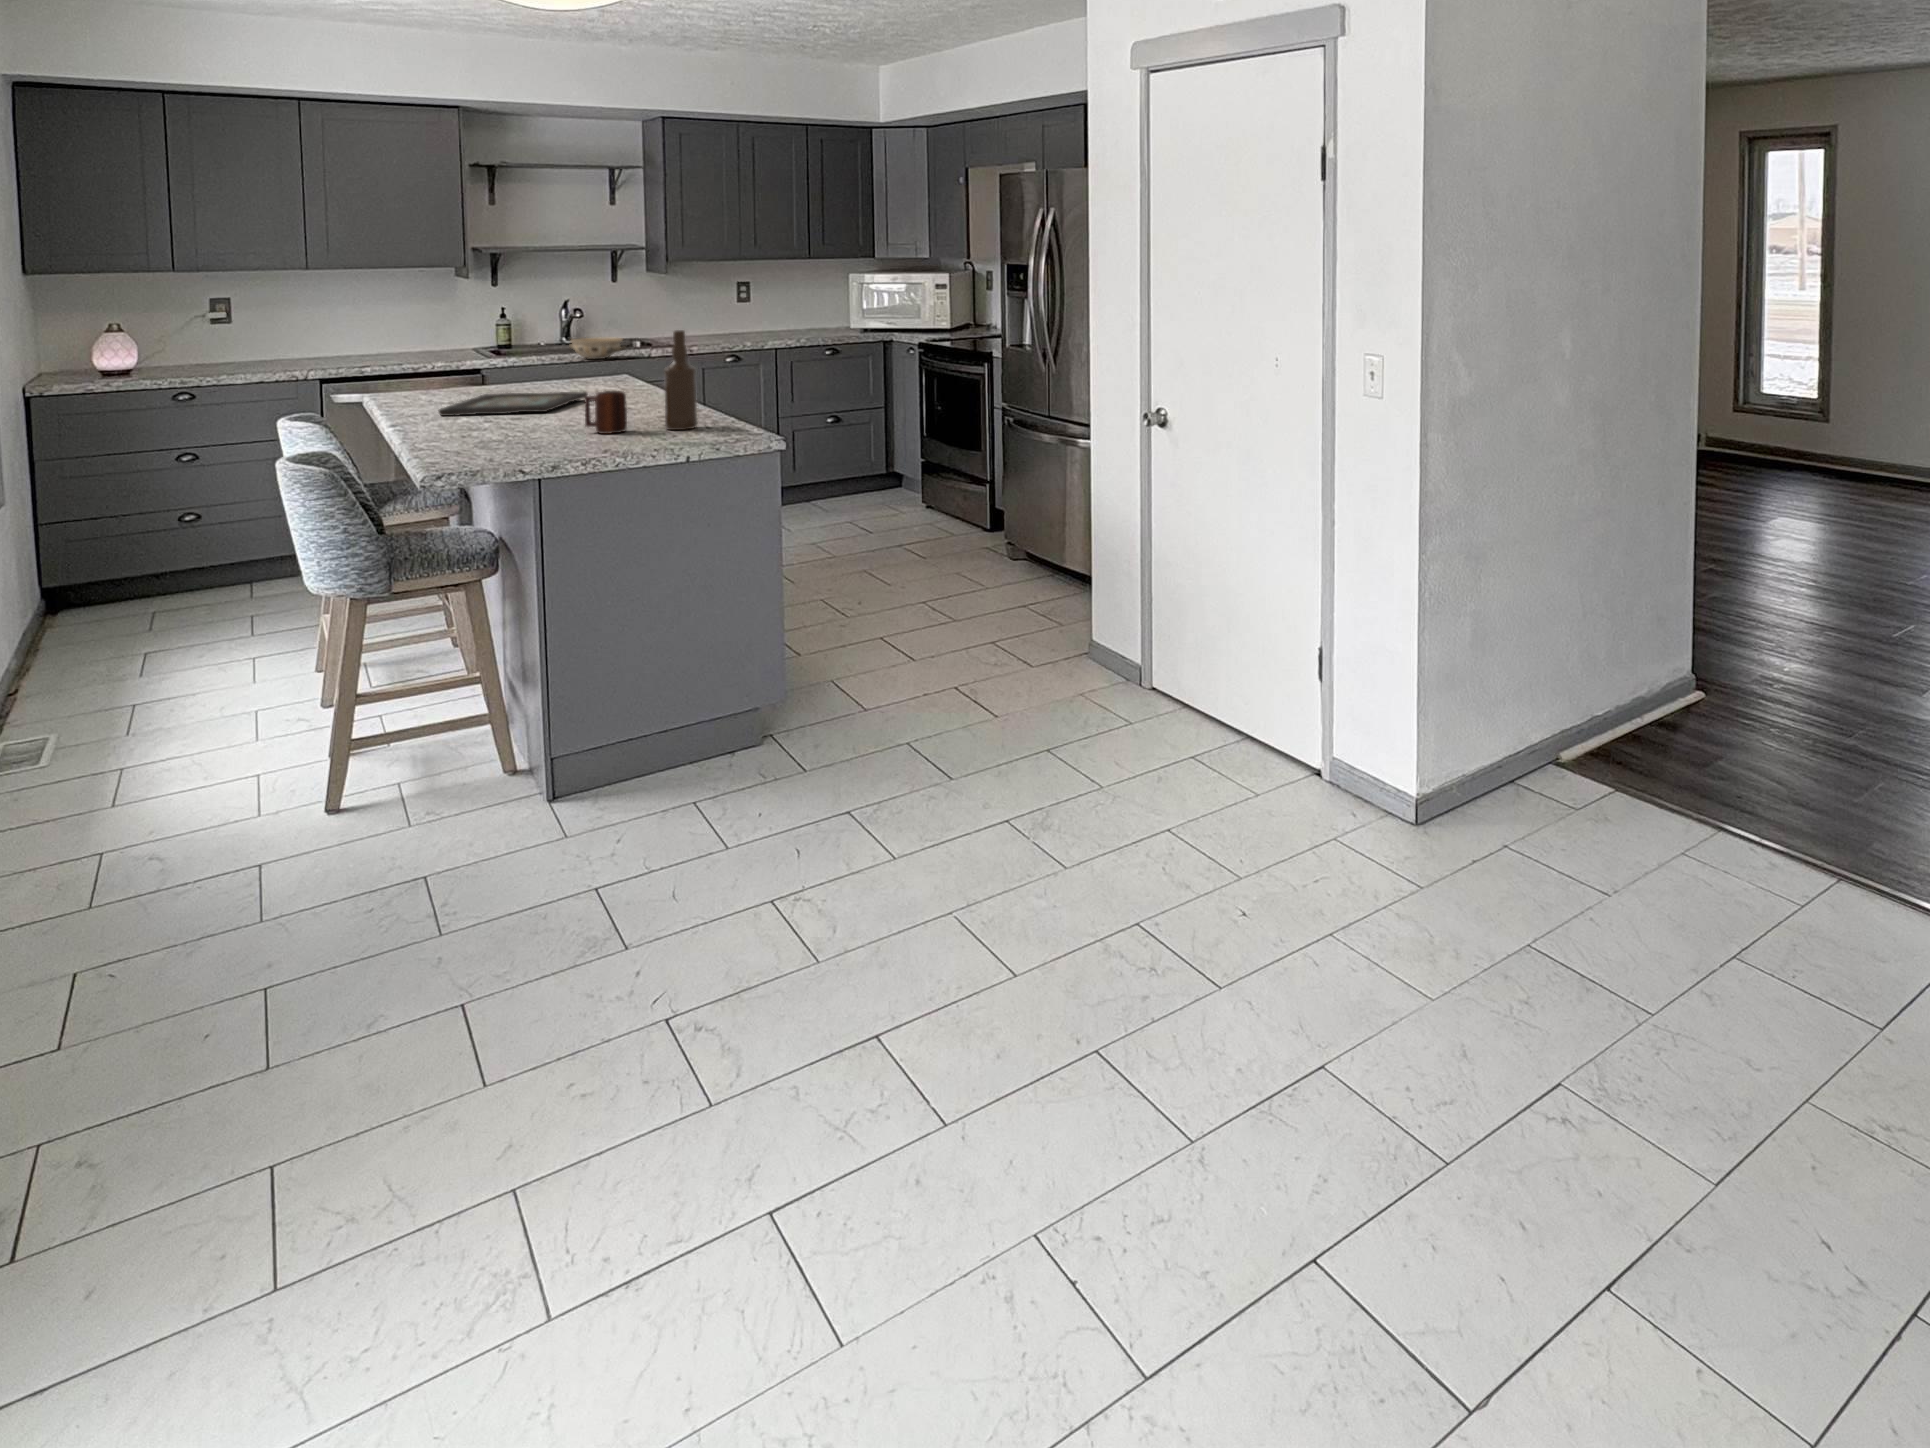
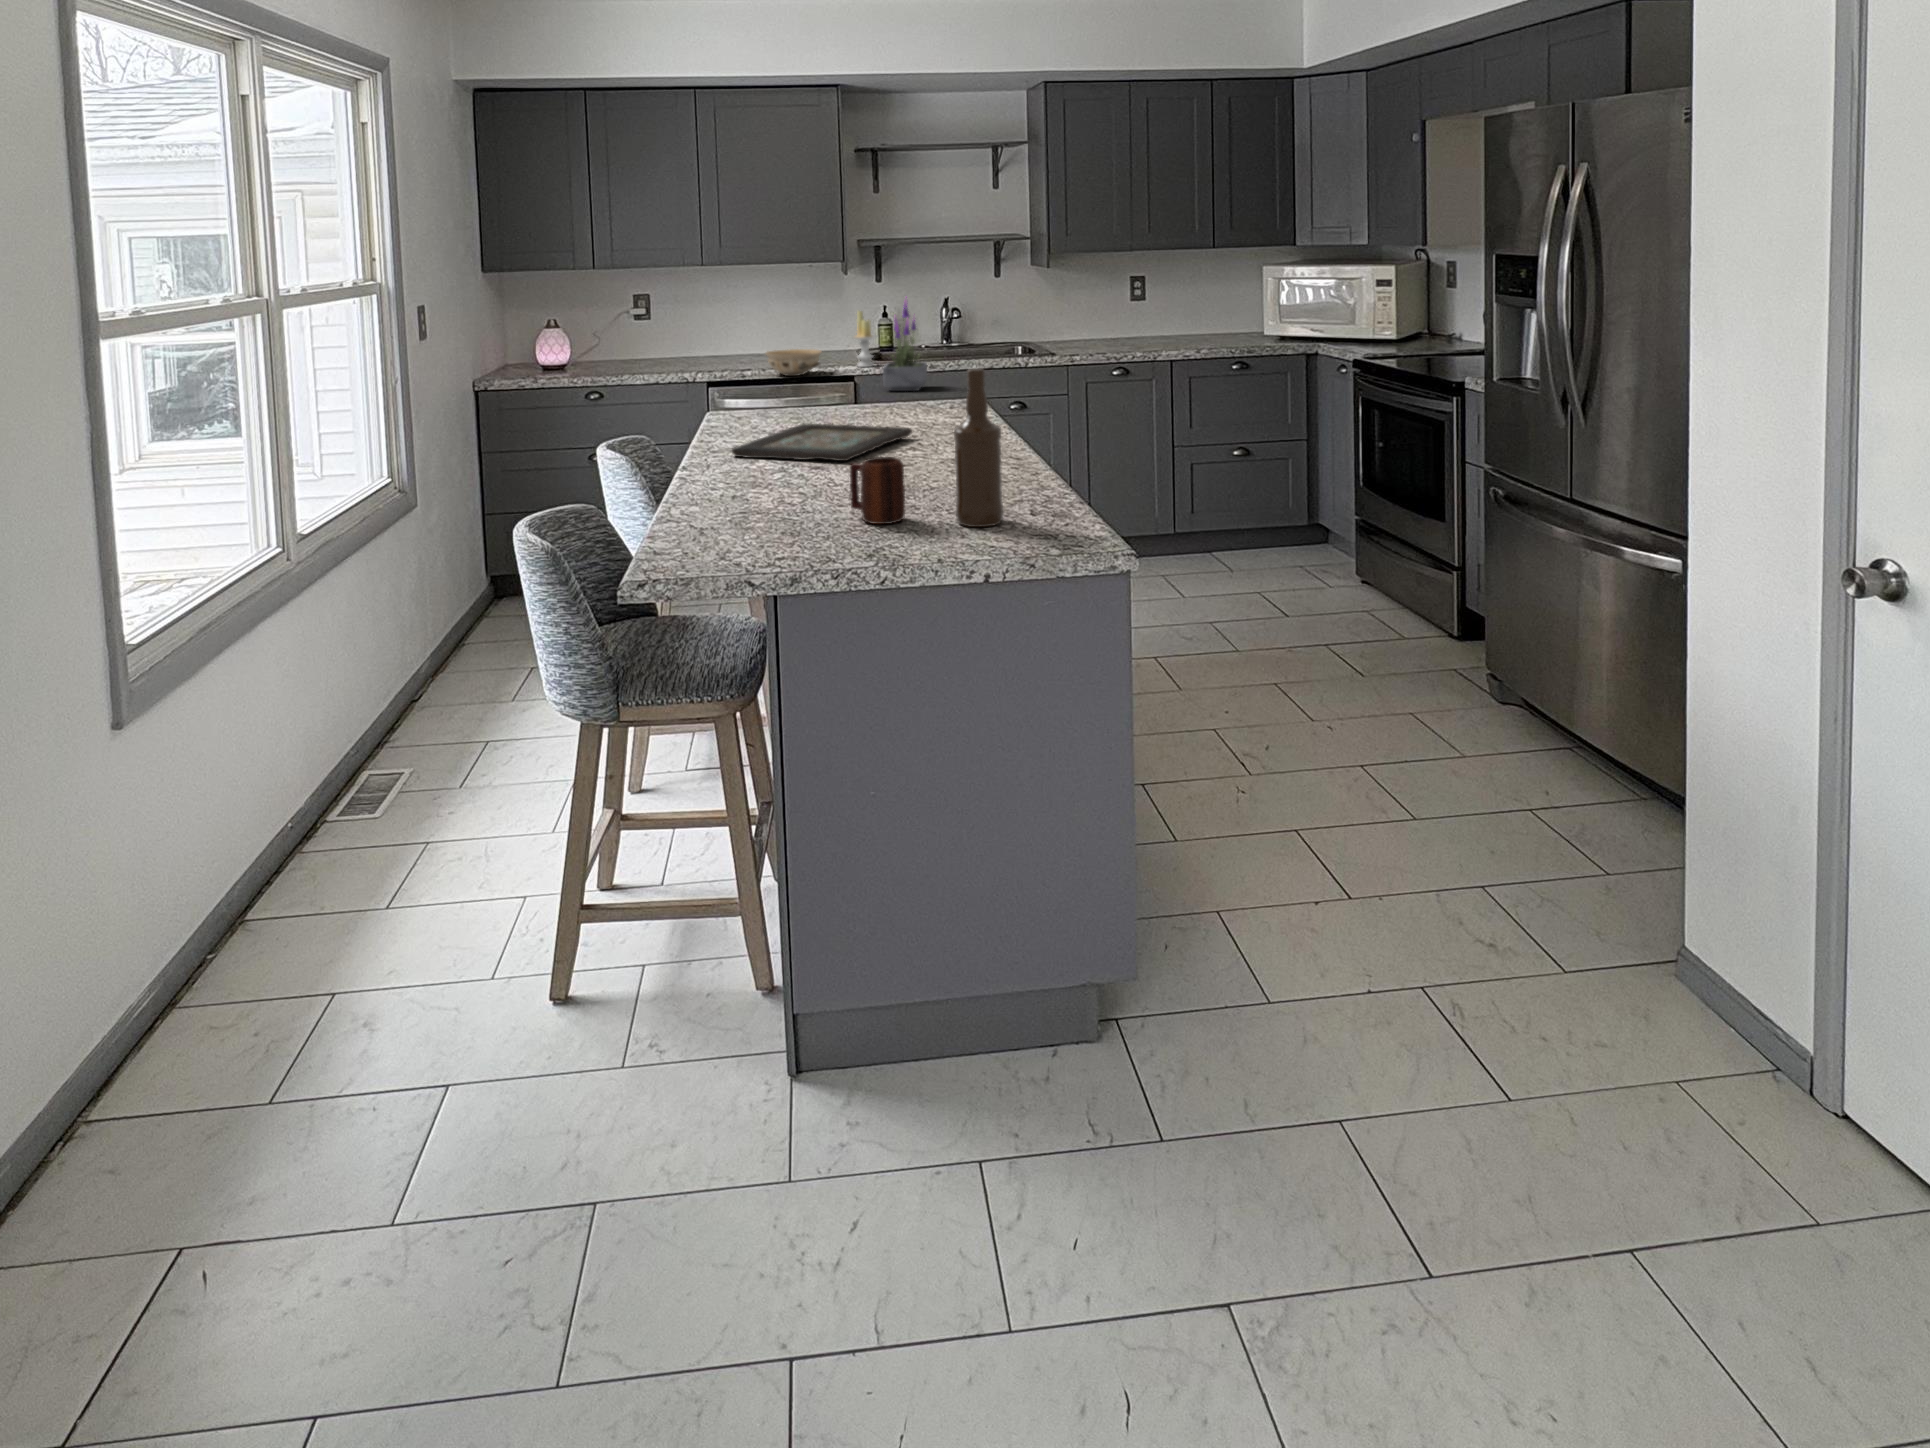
potted plant: none [526,295,566,377] -> present [883,297,927,391]
candle: none [467,312,498,364] -> present [852,311,877,367]
ceramic bowl: present [570,337,625,359] -> present [766,349,821,376]

